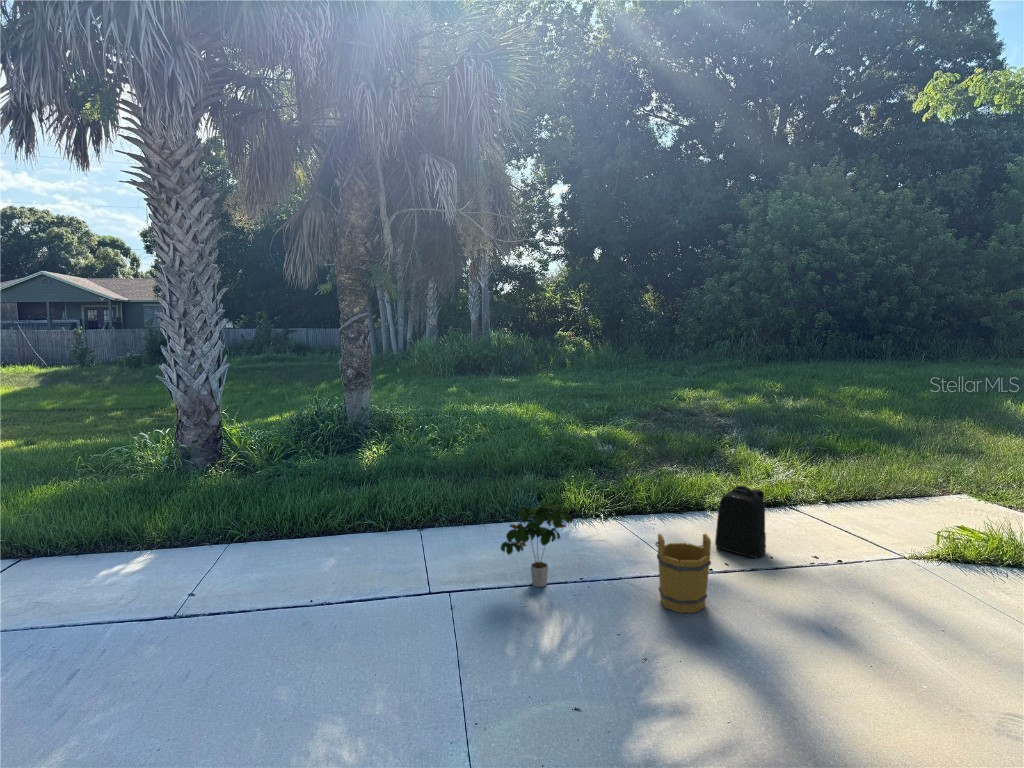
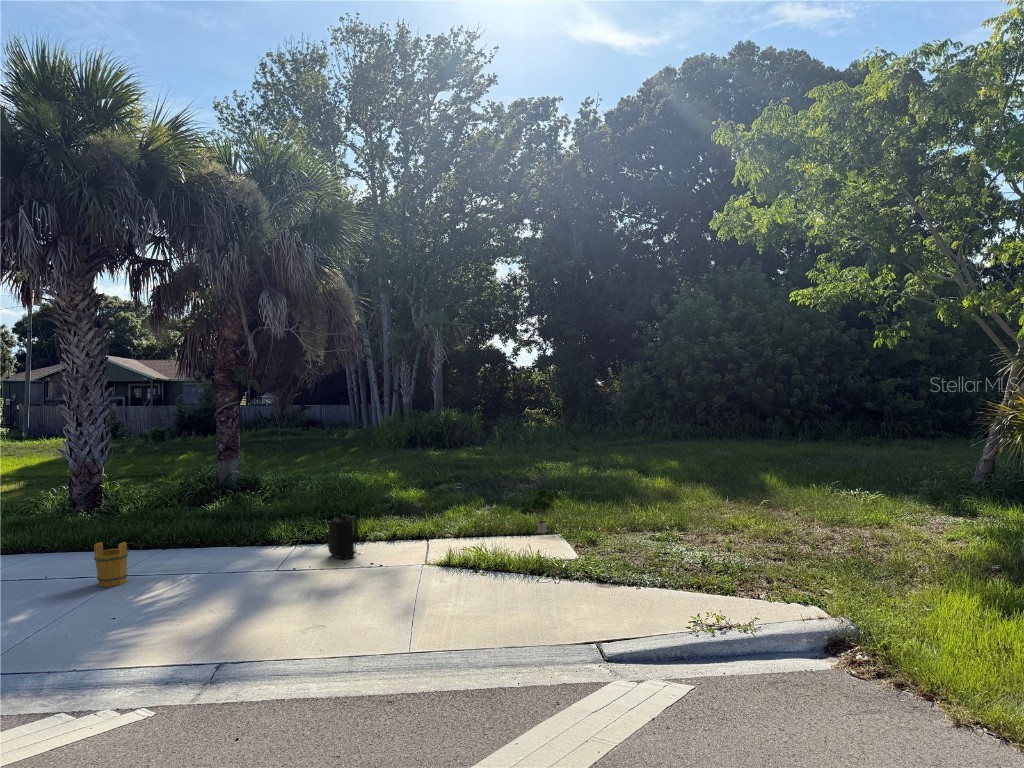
potted plant: present [501,503,573,587] -> present [521,489,560,533]
bucket: present [655,534,711,613] -> present [94,542,130,587]

